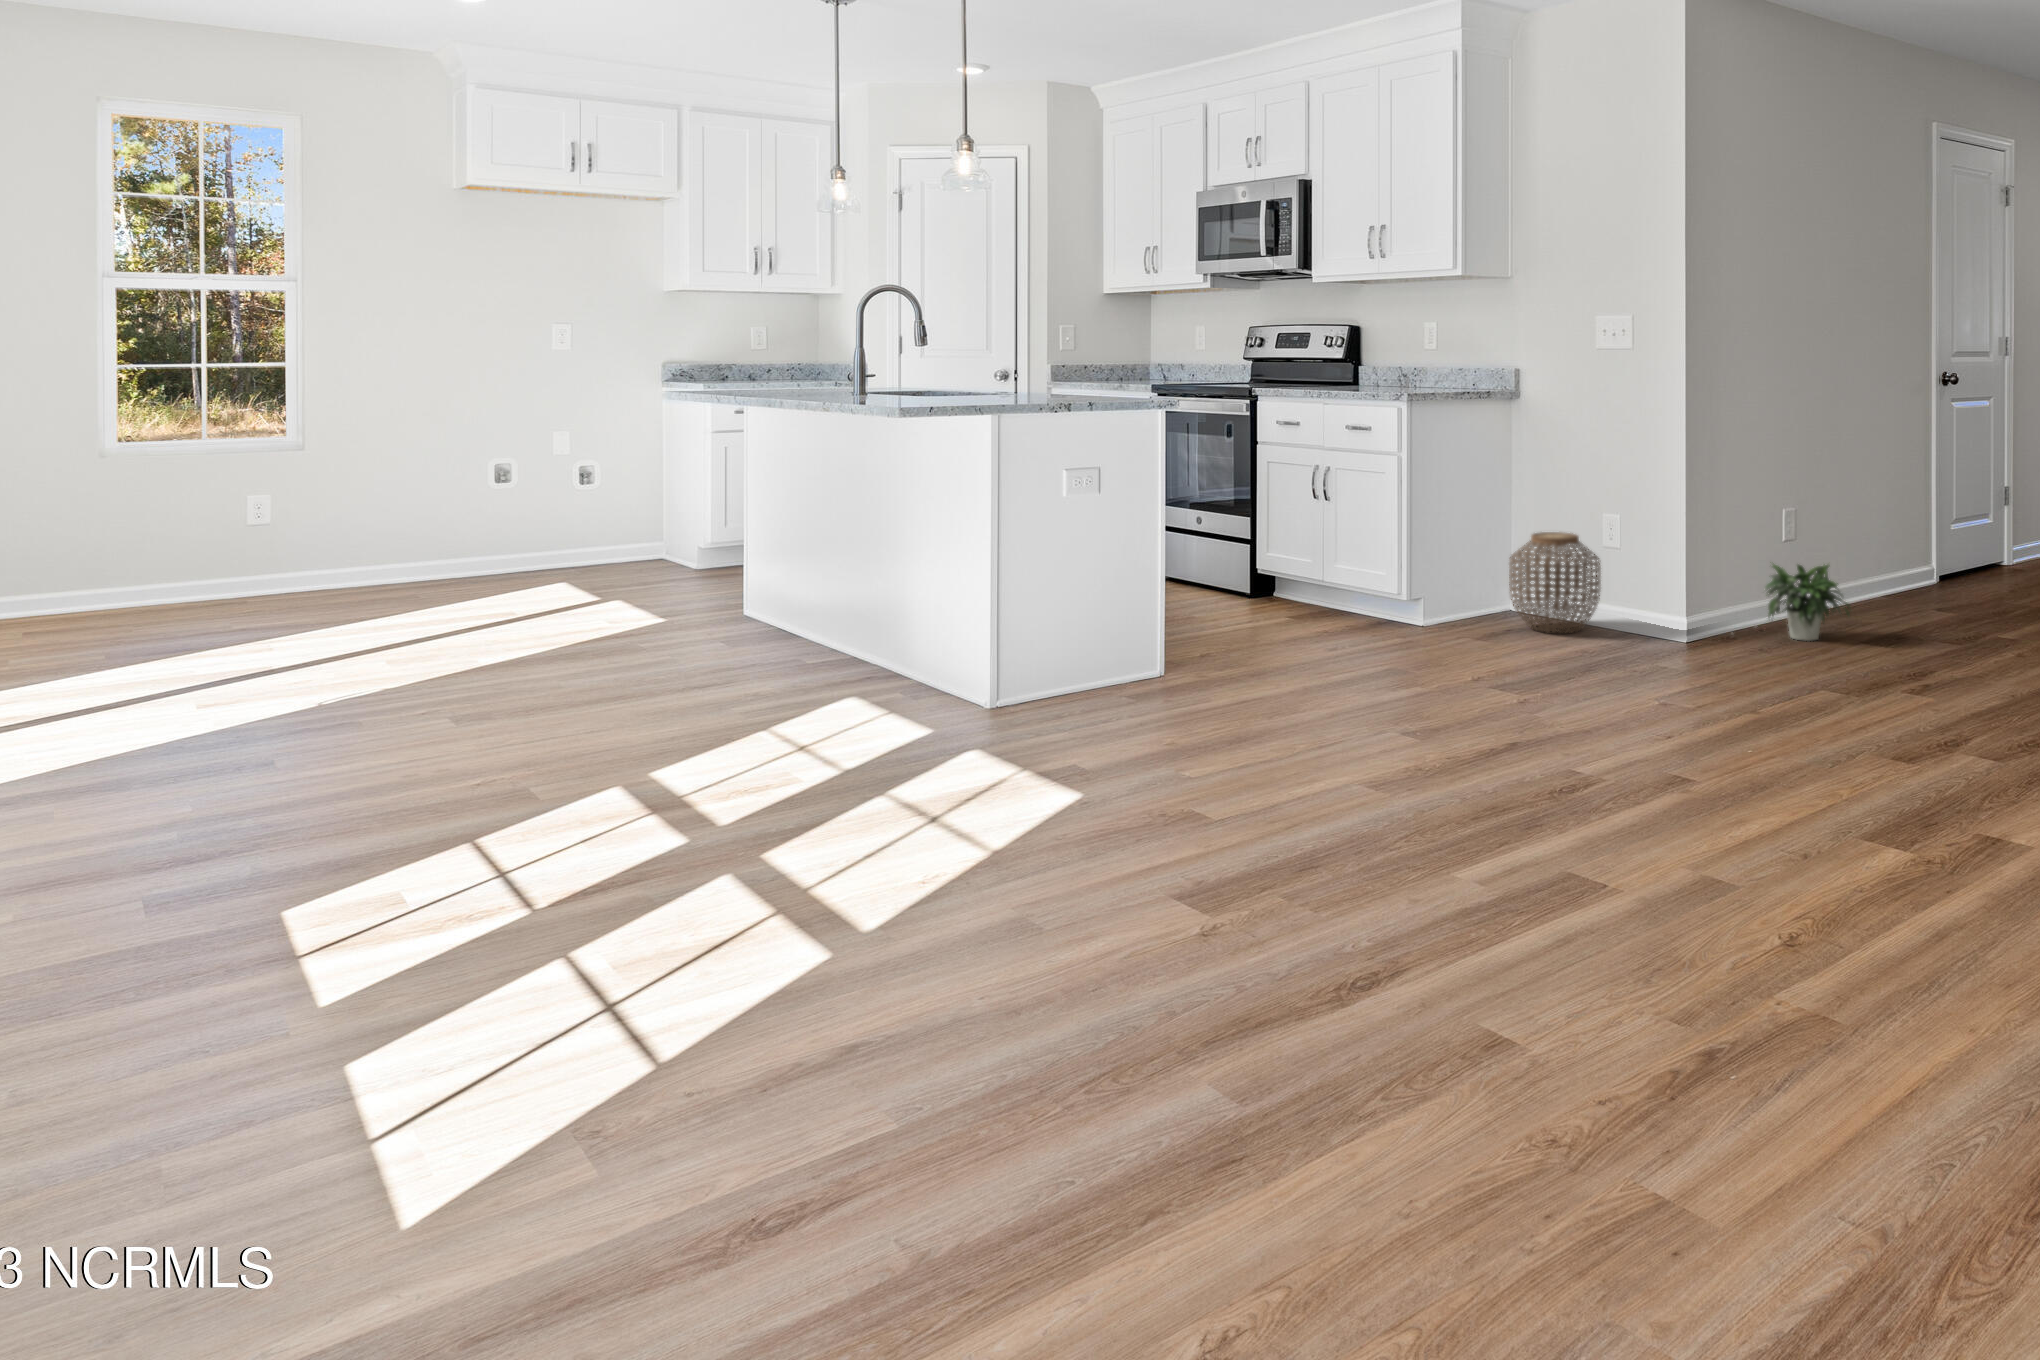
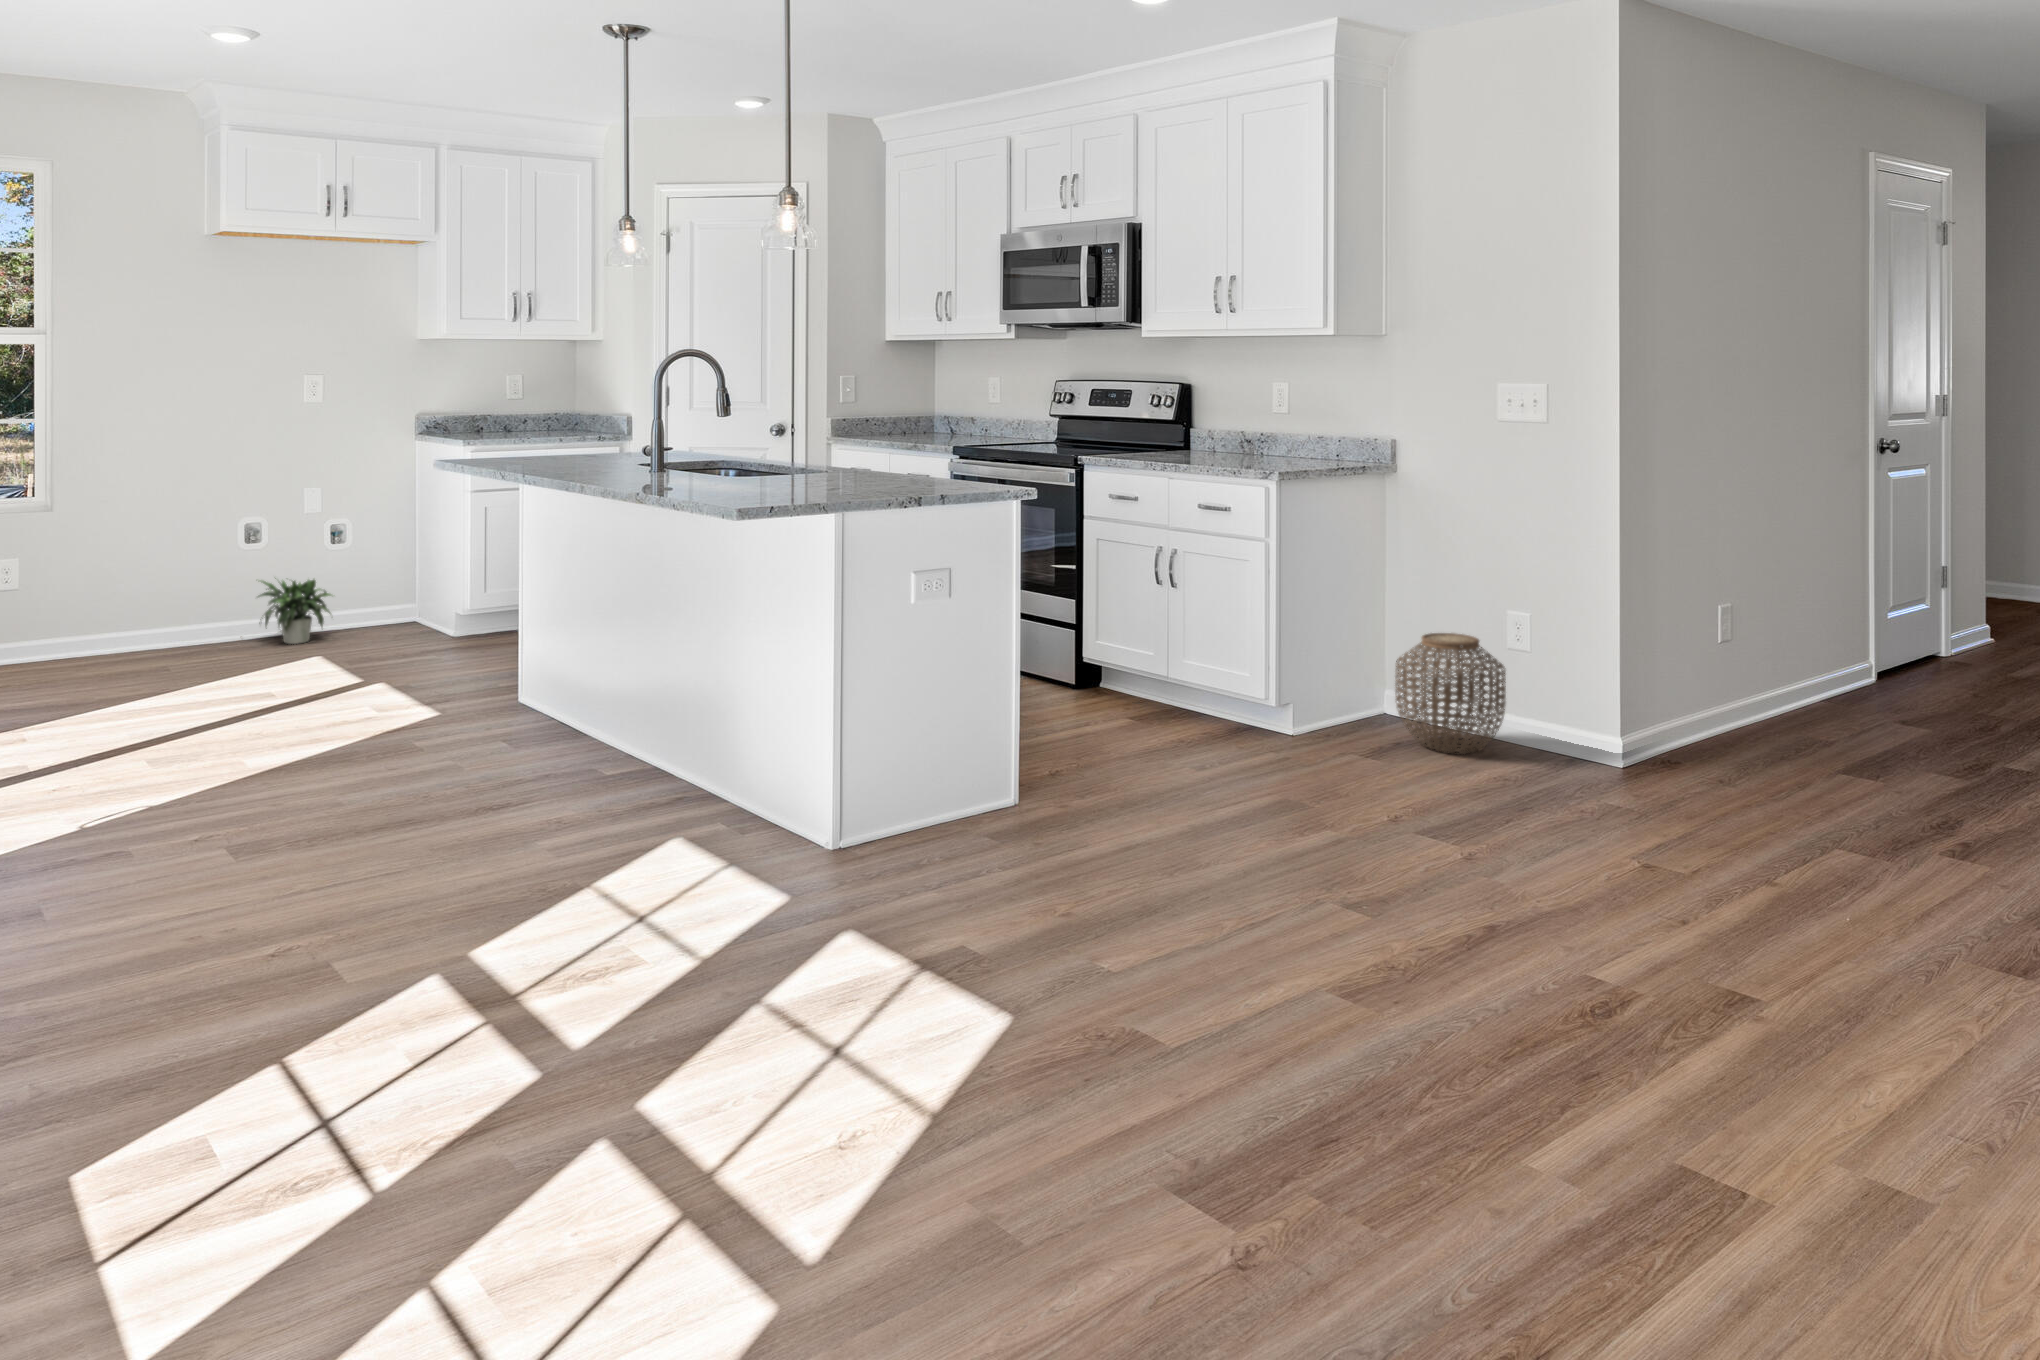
potted plant: present [1765,564,1852,641] -> present [241,578,332,644]

